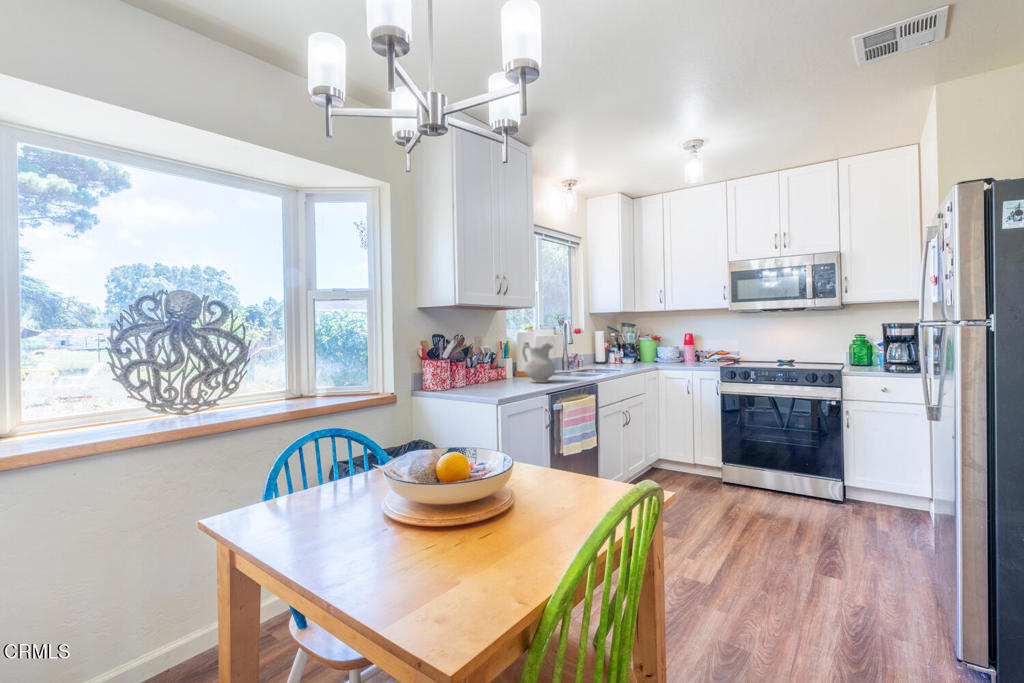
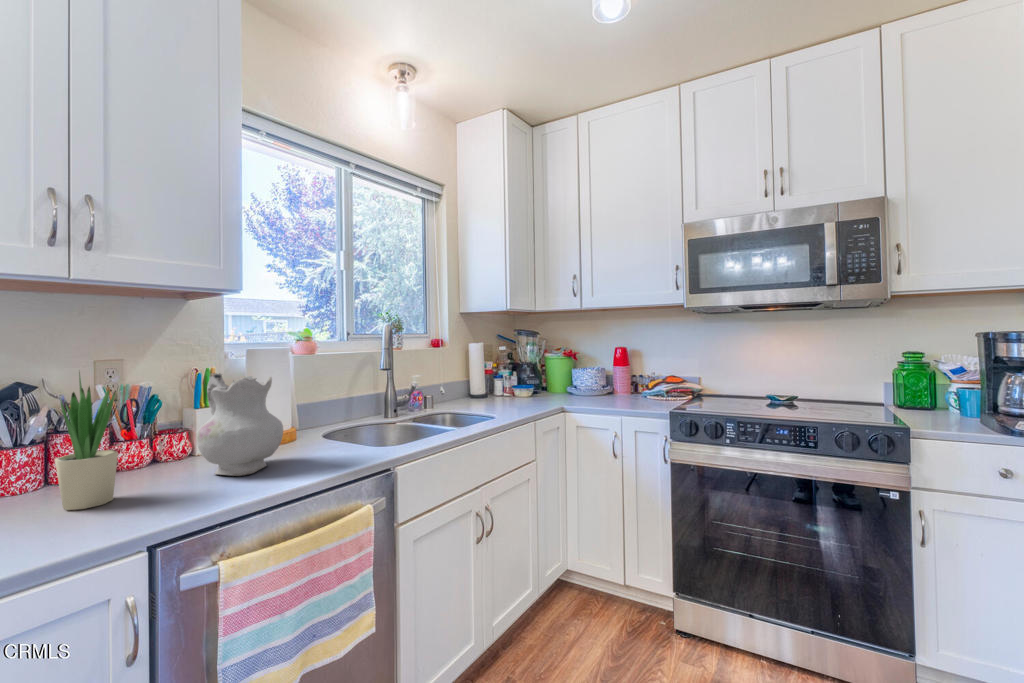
potted plant: none [498,338,518,388] -> present [55,372,118,510]

